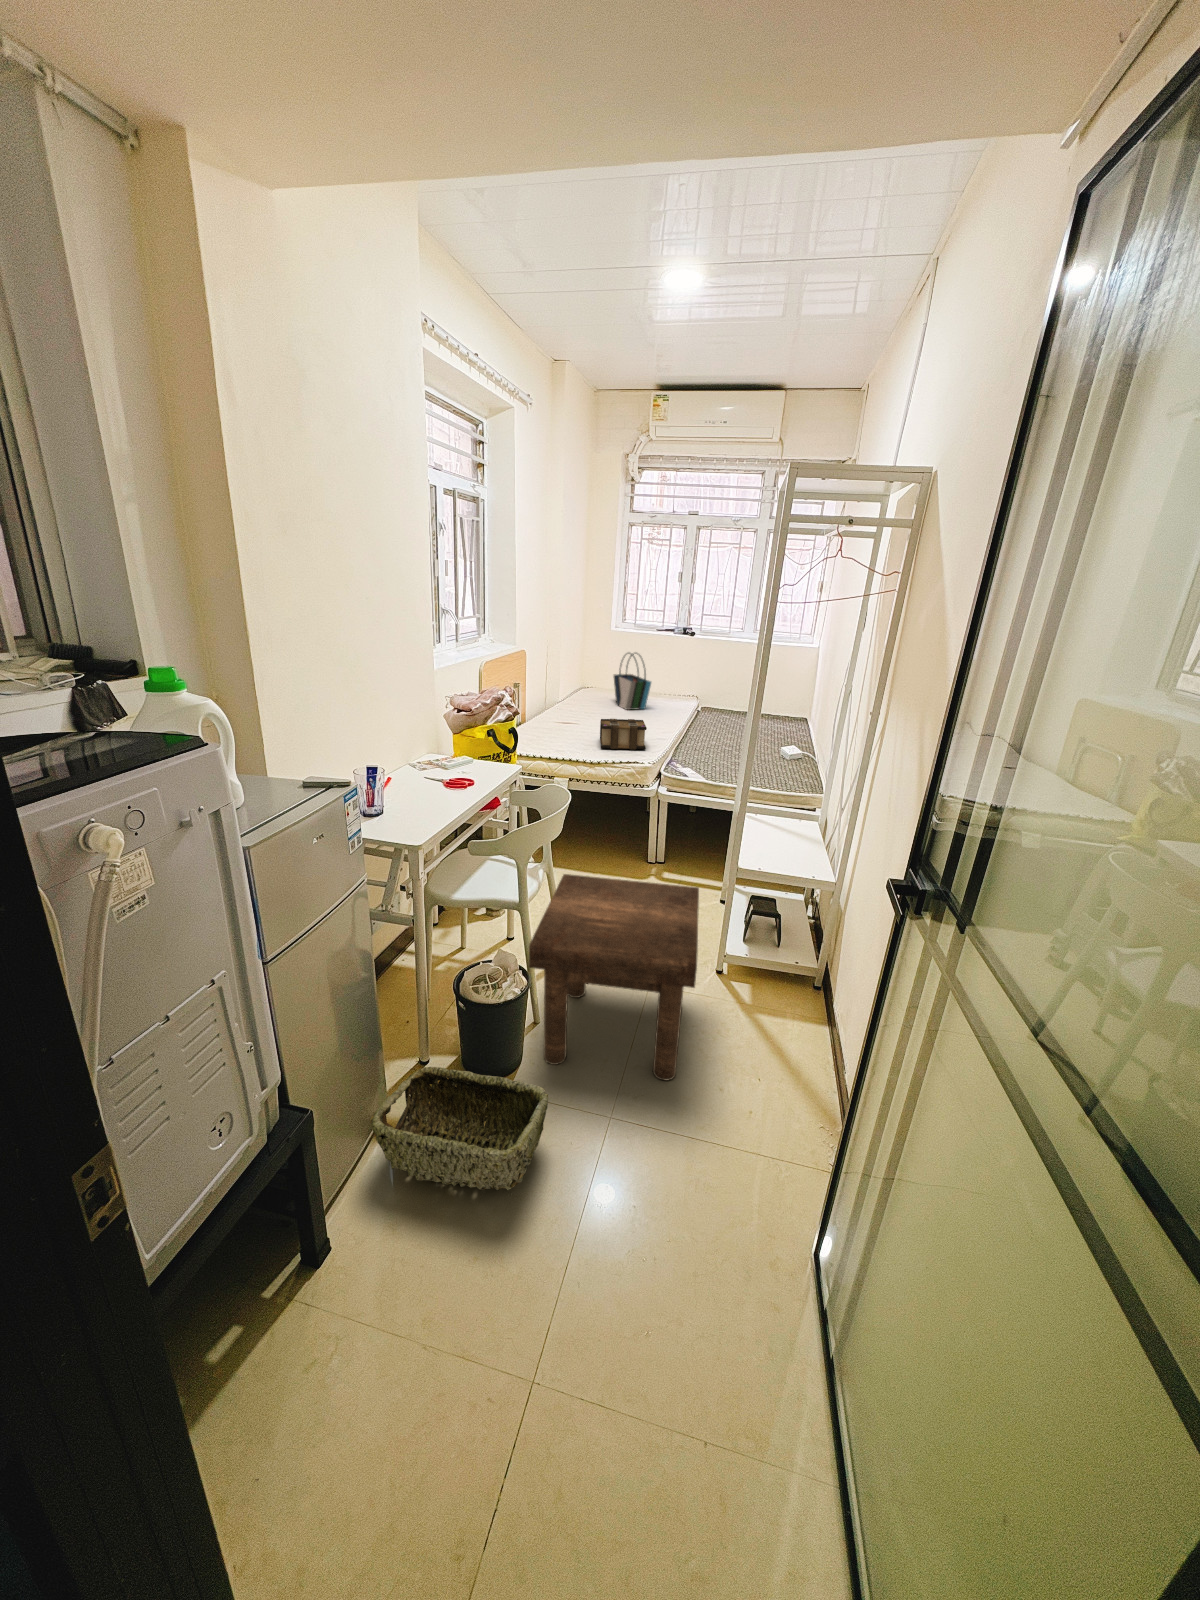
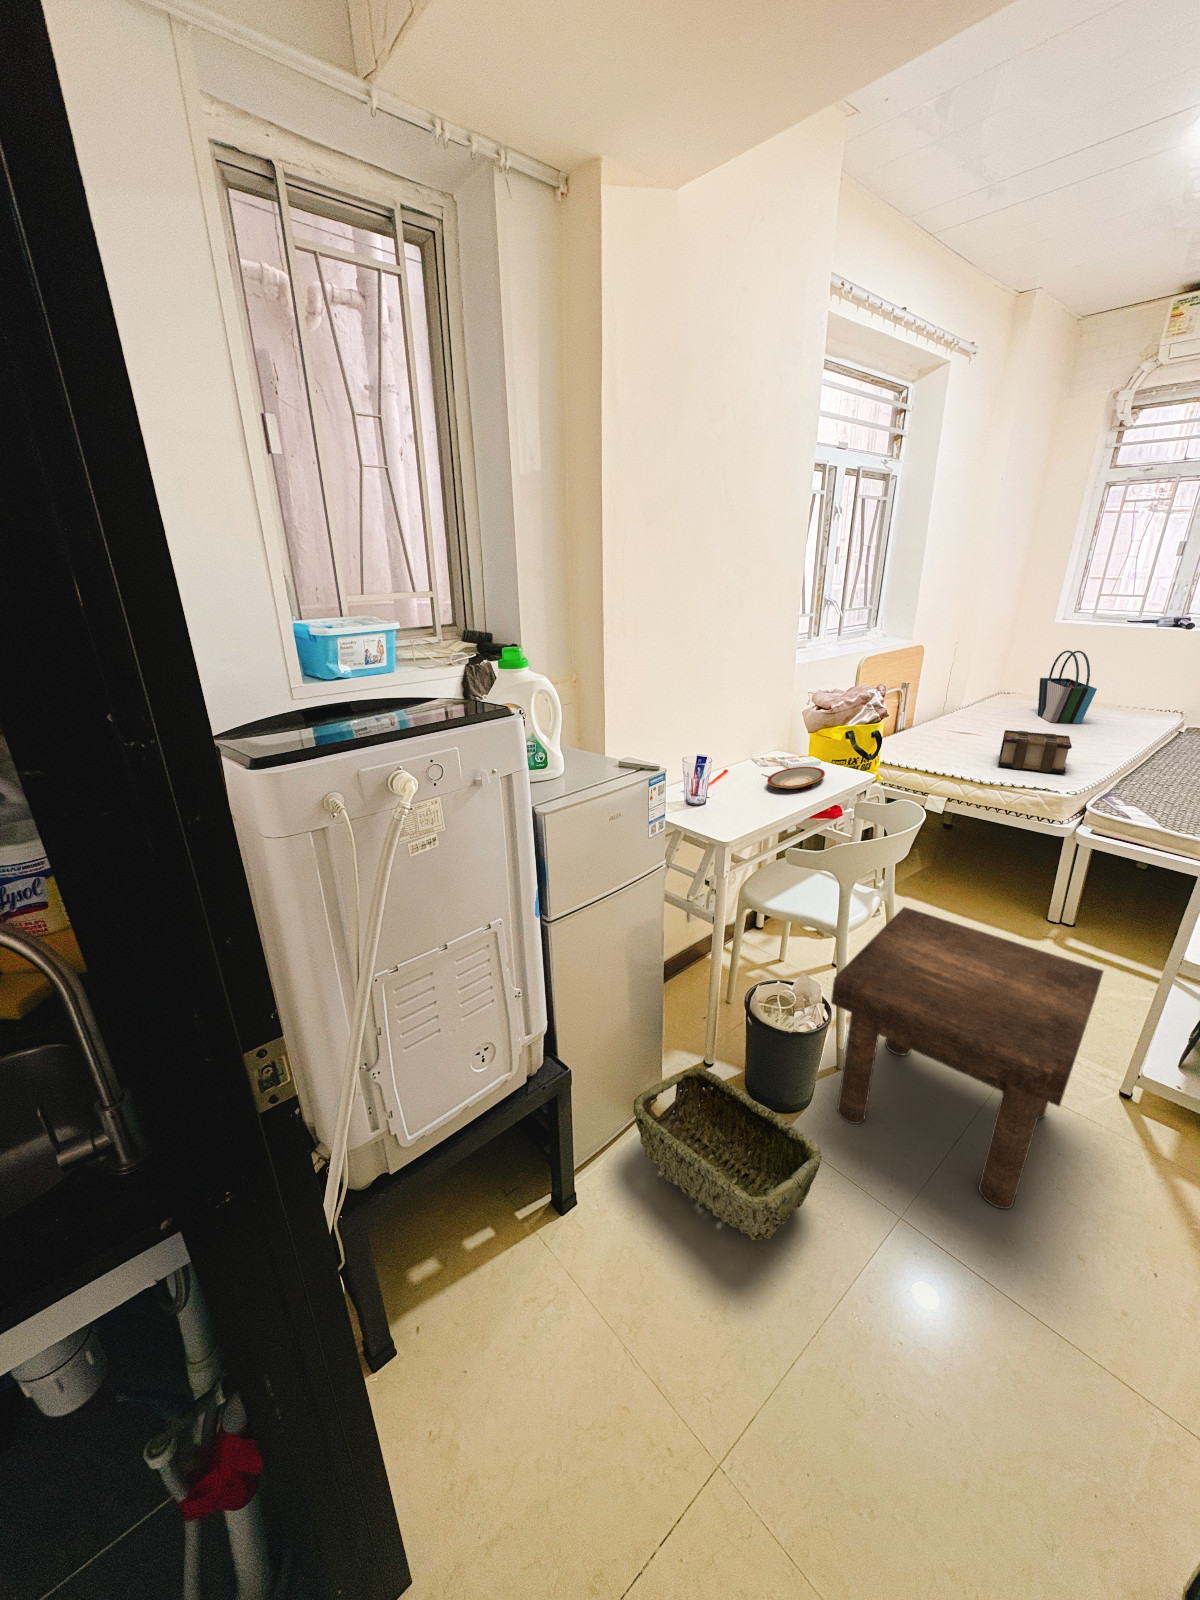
plate: none [433,766,481,789] -> present [767,767,825,789]

